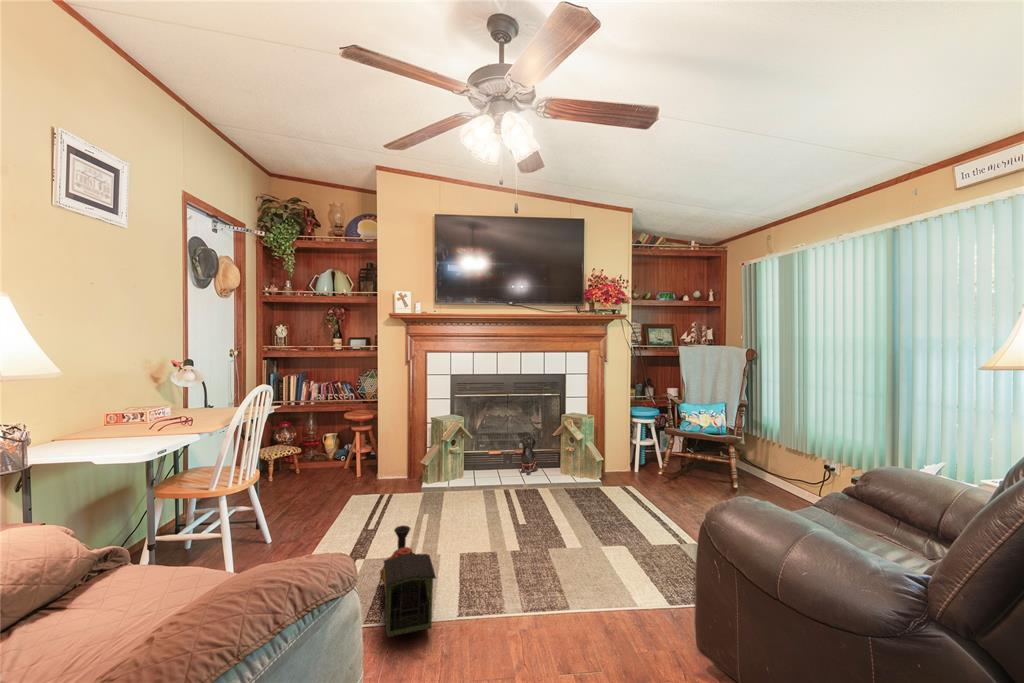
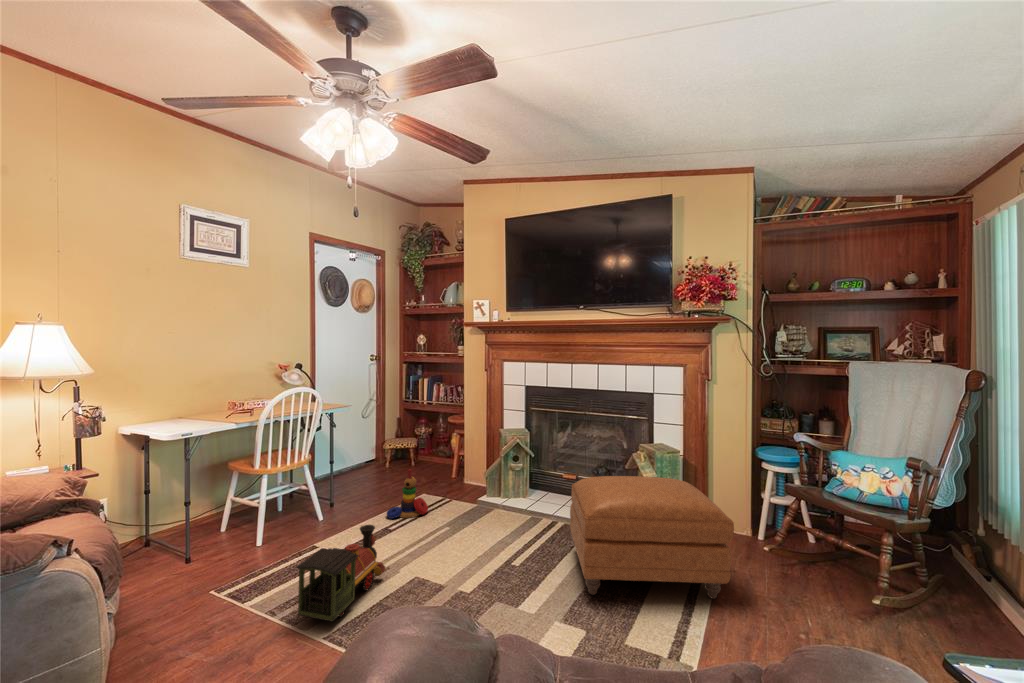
ottoman: none [541,437,671,535] -> present [570,476,734,599]
stacking toy: none [344,468,385,525] -> present [387,469,428,519]

